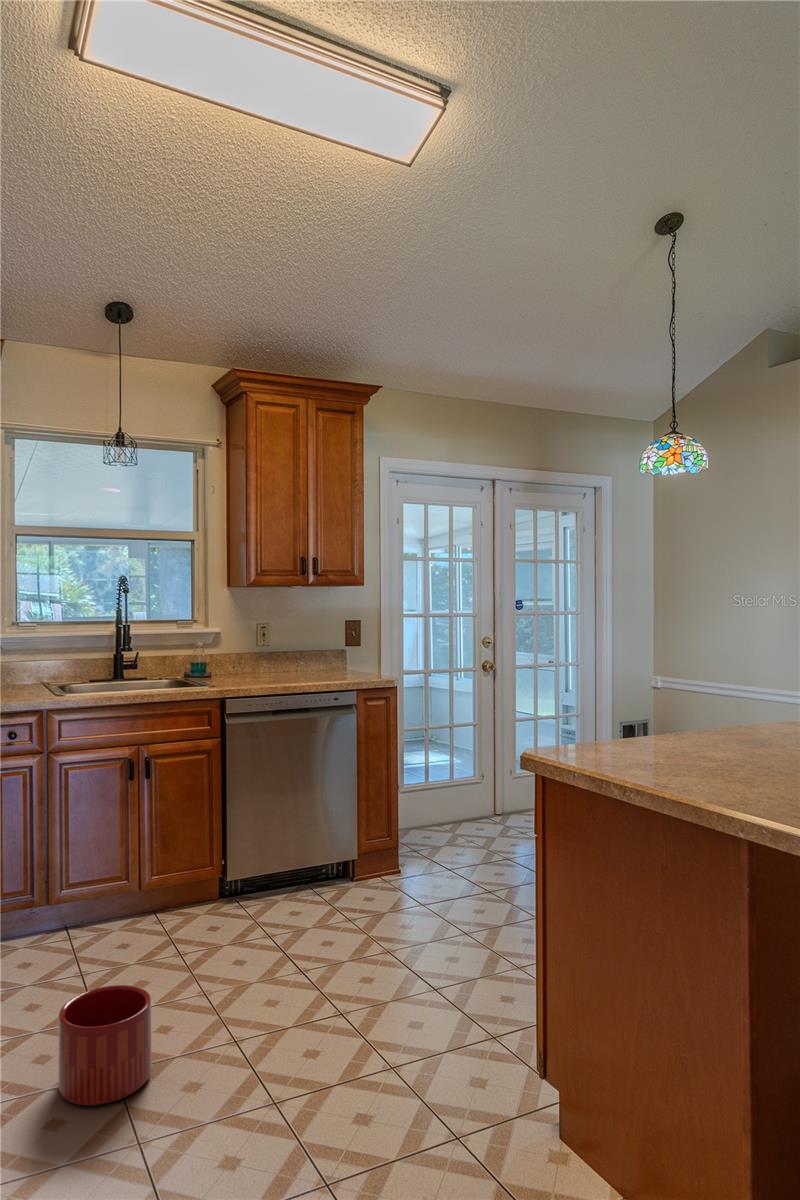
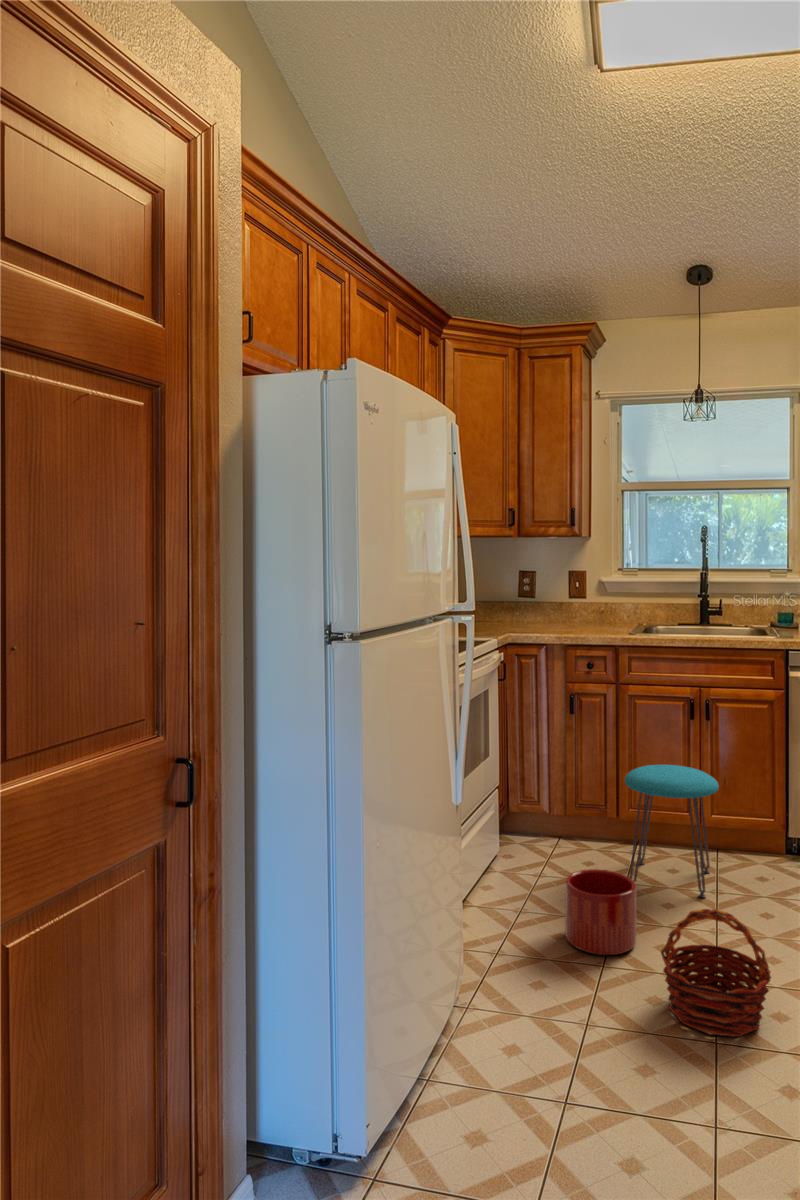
stool: none [79,837,186,997] -> present [625,765,719,898]
basket: none [218,987,334,1139] -> present [661,909,771,1036]

